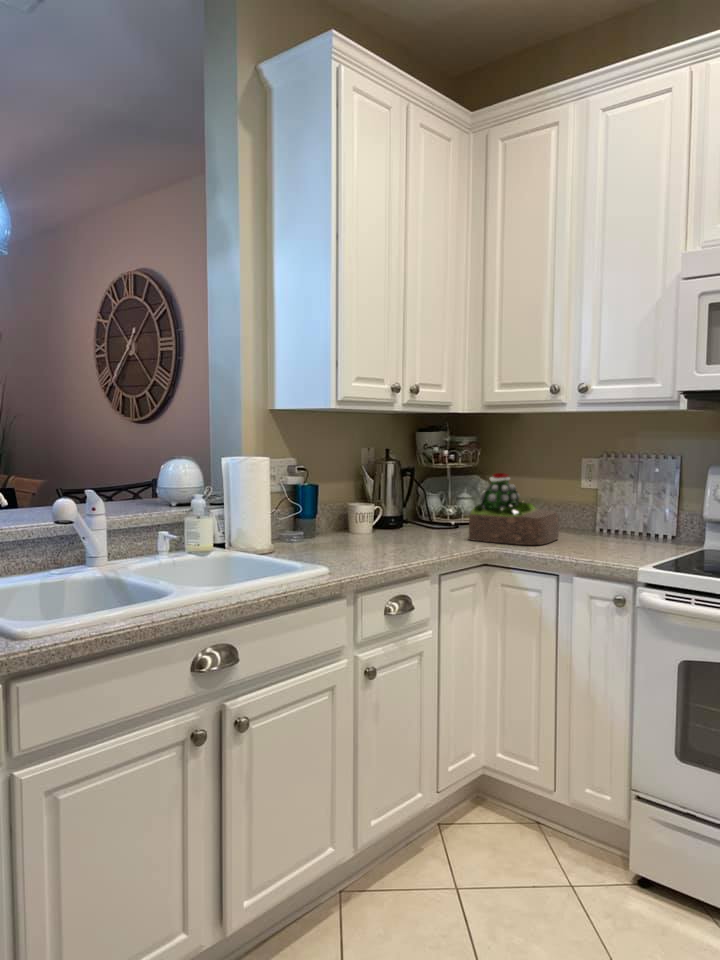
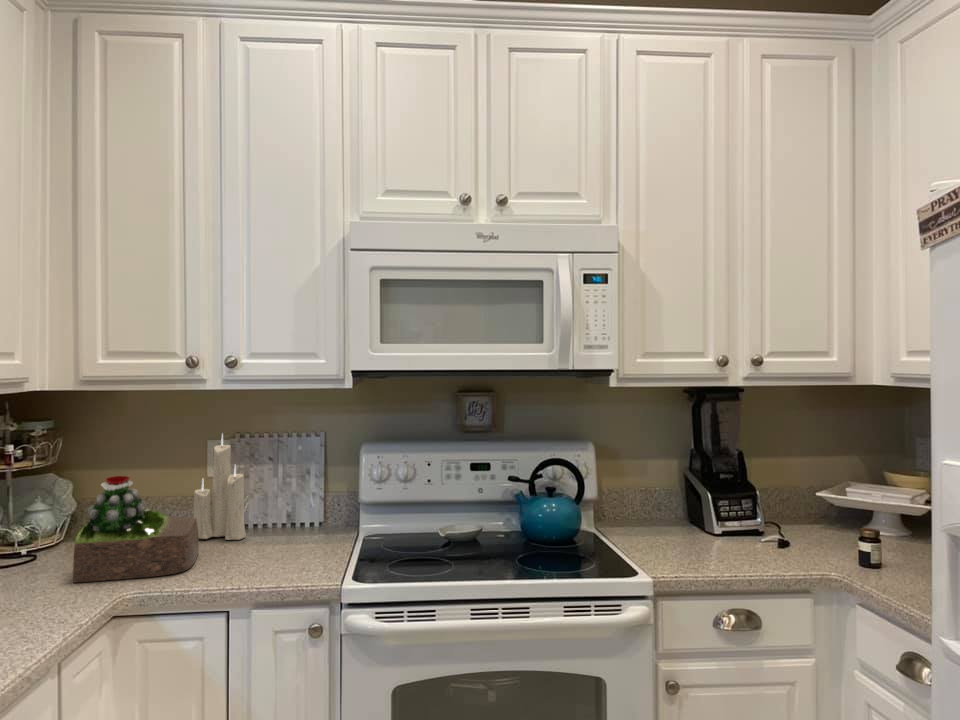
candle: none [562,446,603,537] -> present [193,434,246,540]

